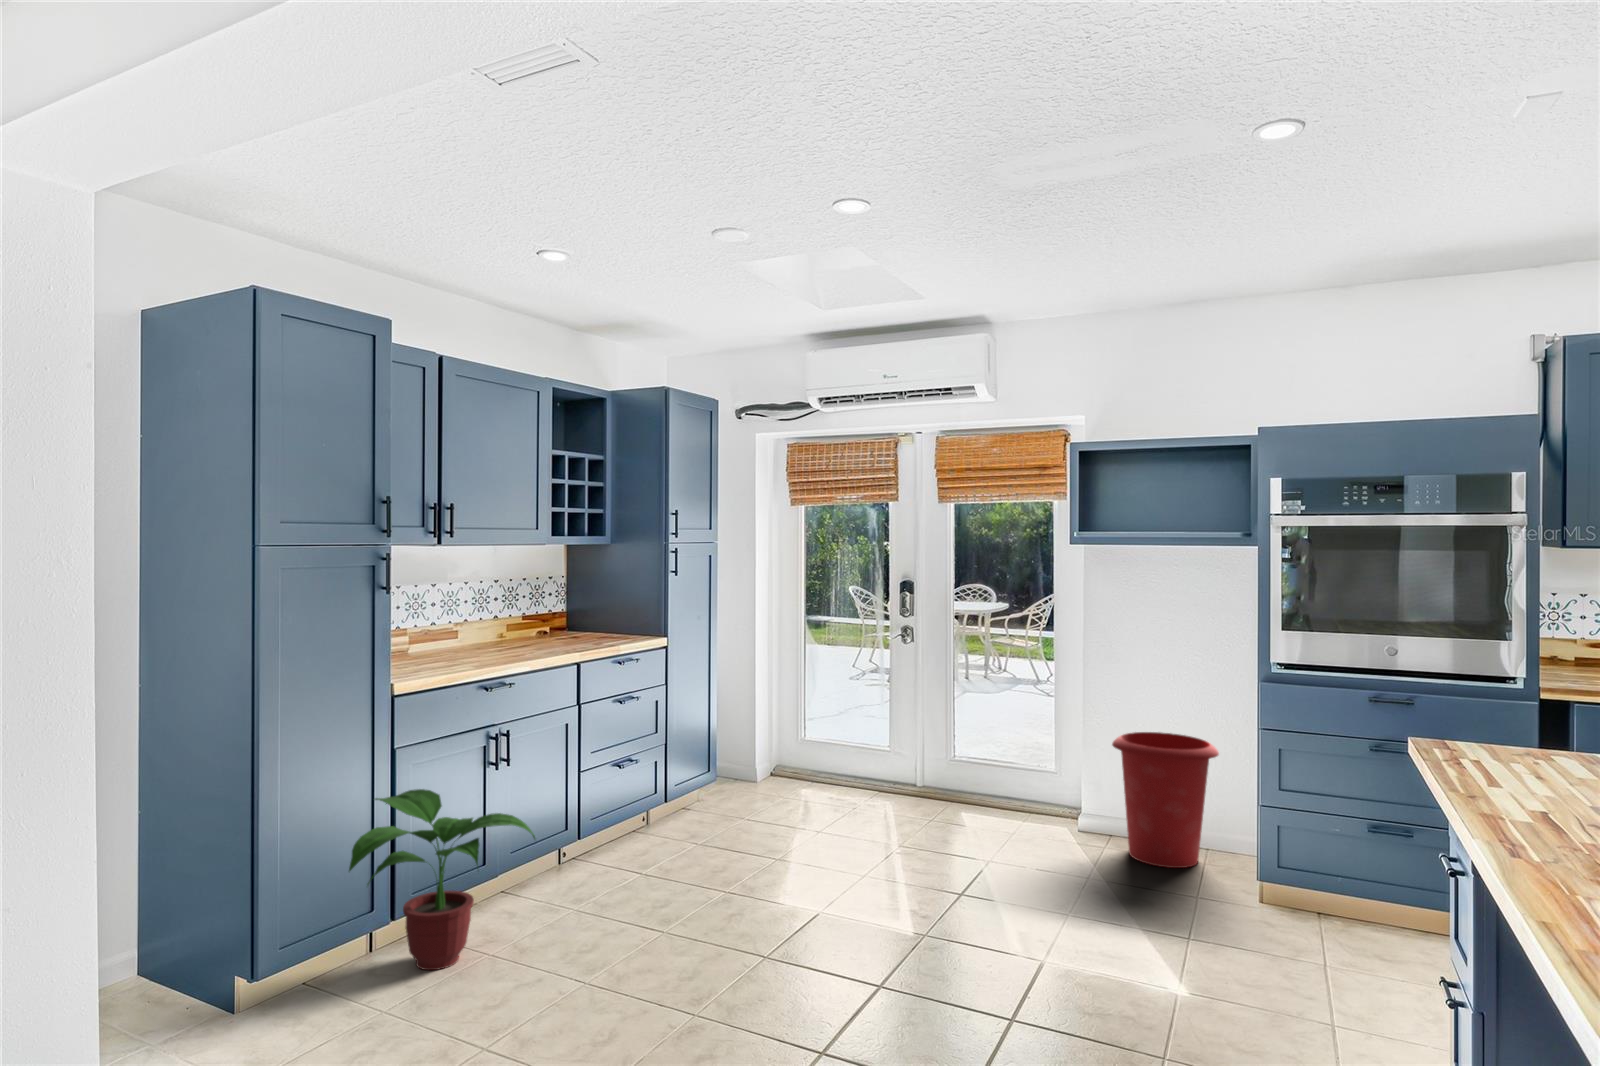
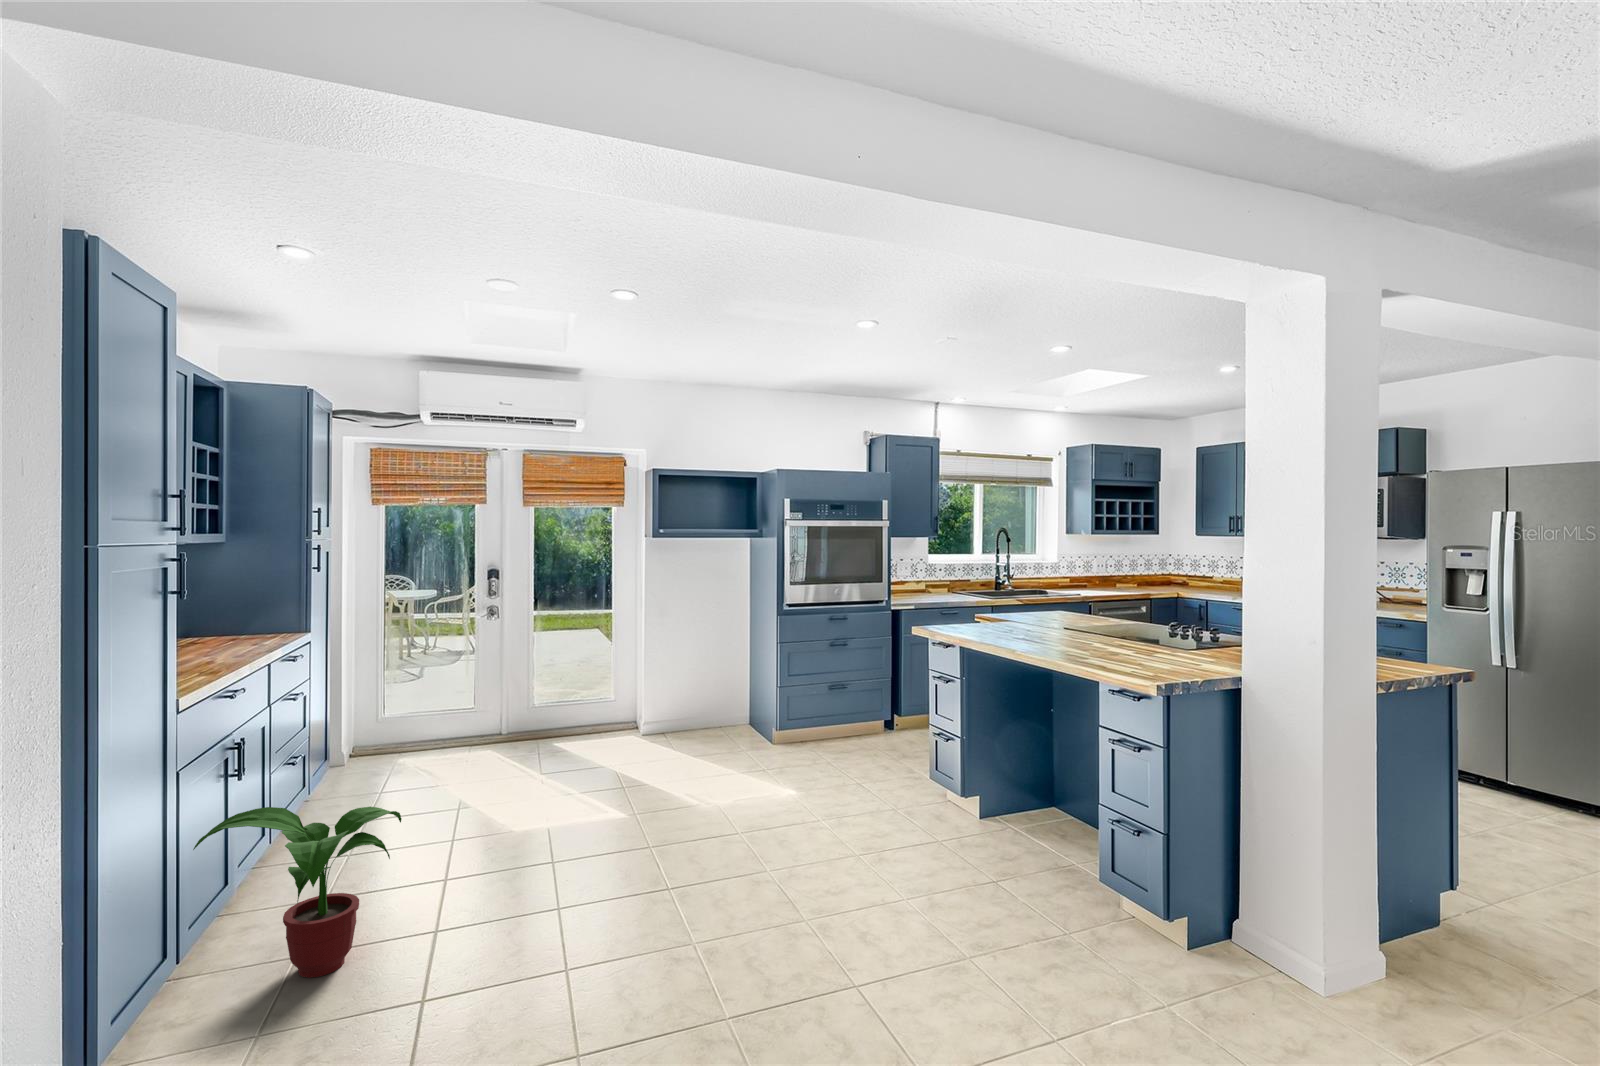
waste bin: present [1112,732,1219,868] -> none [679,658,743,742]

